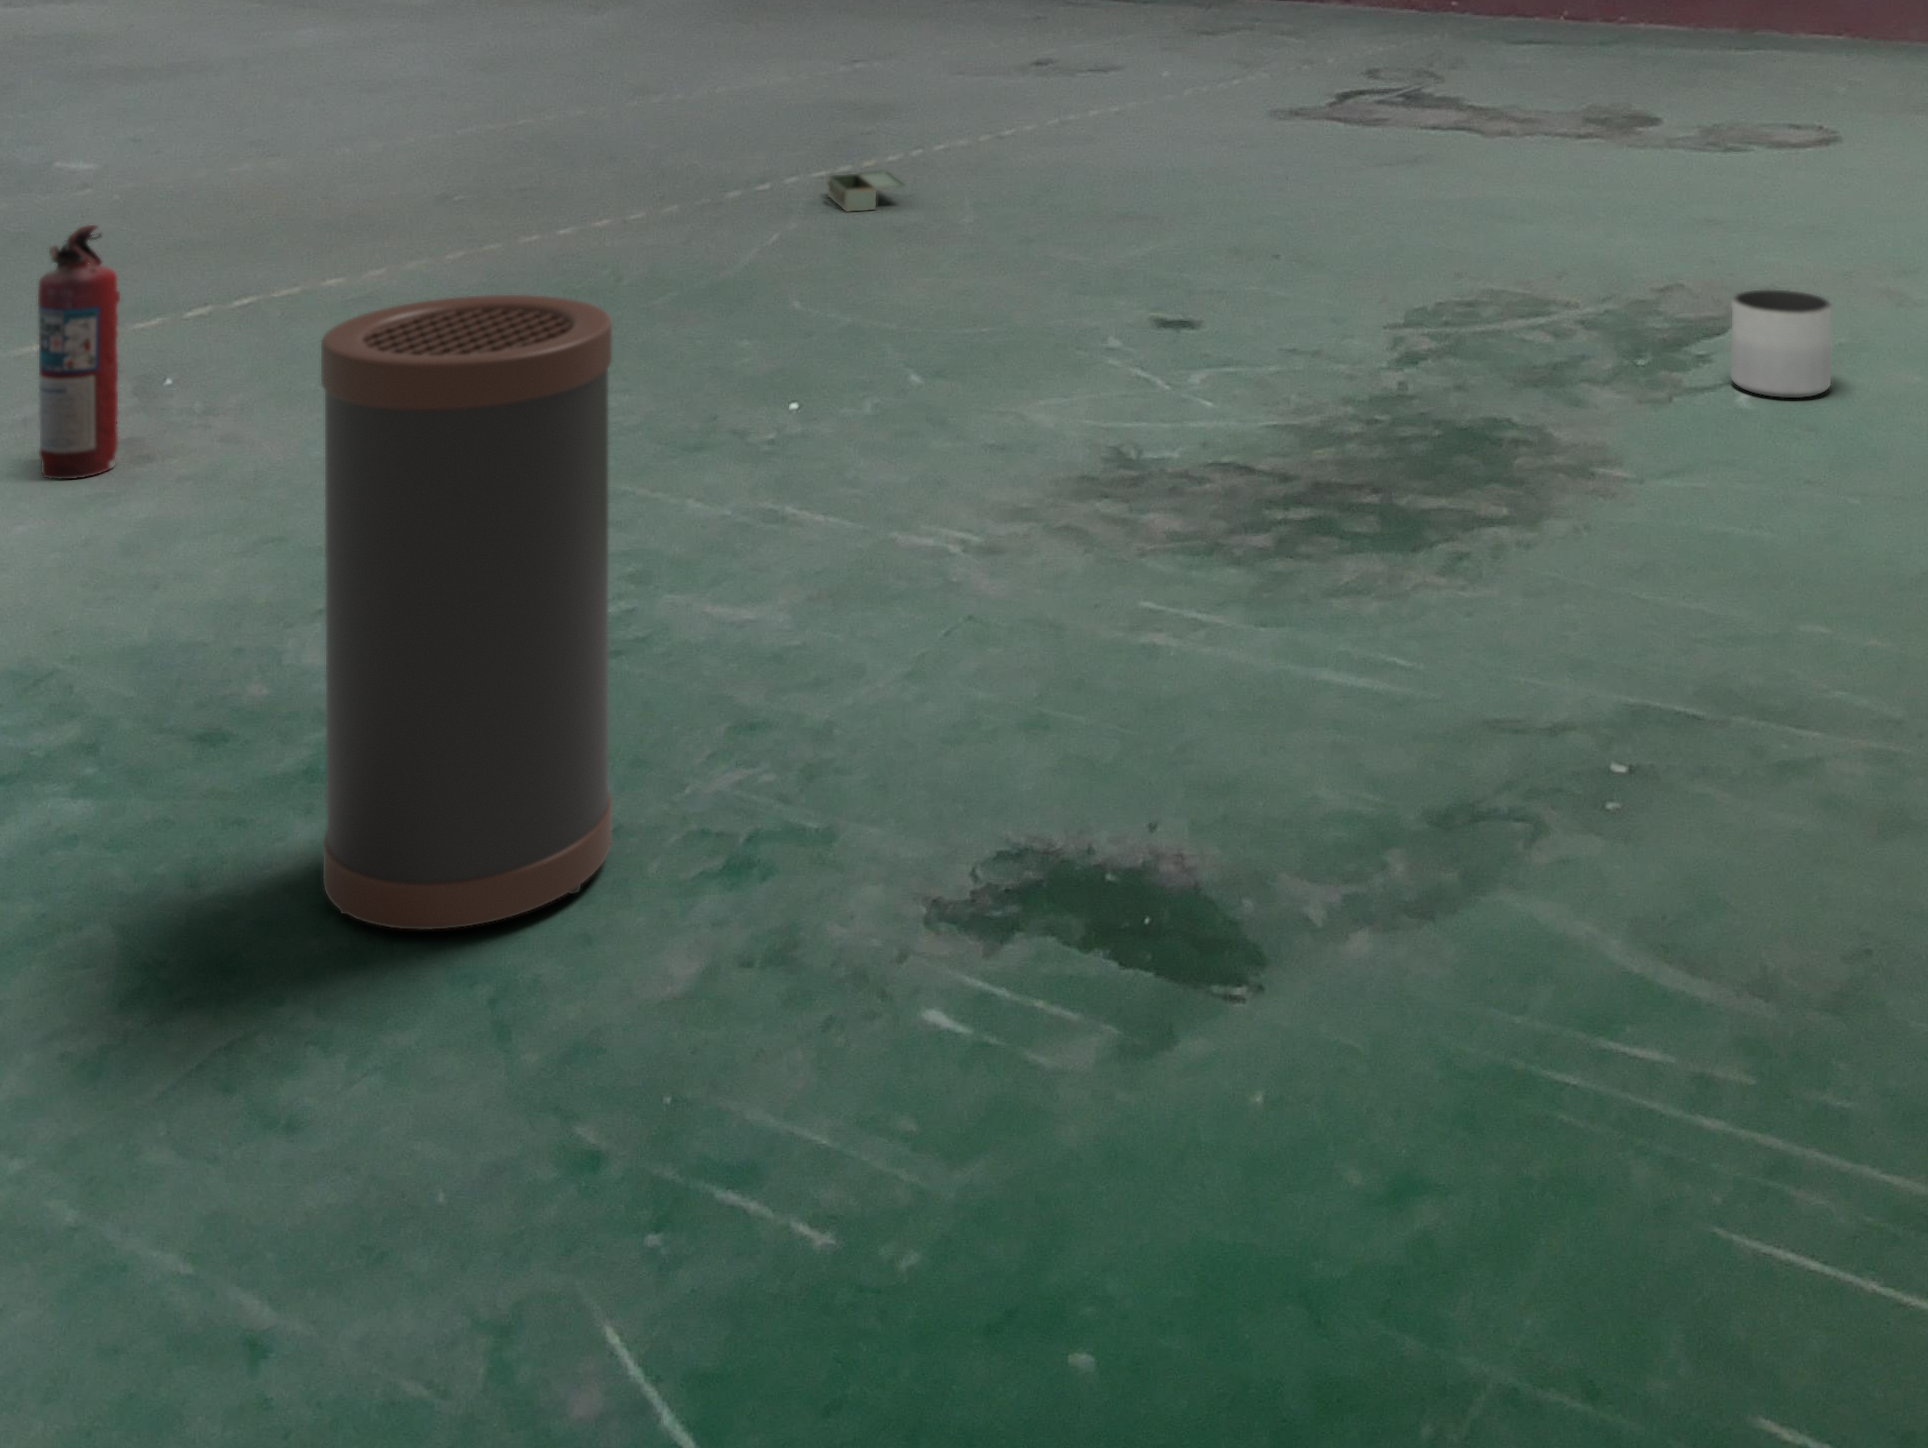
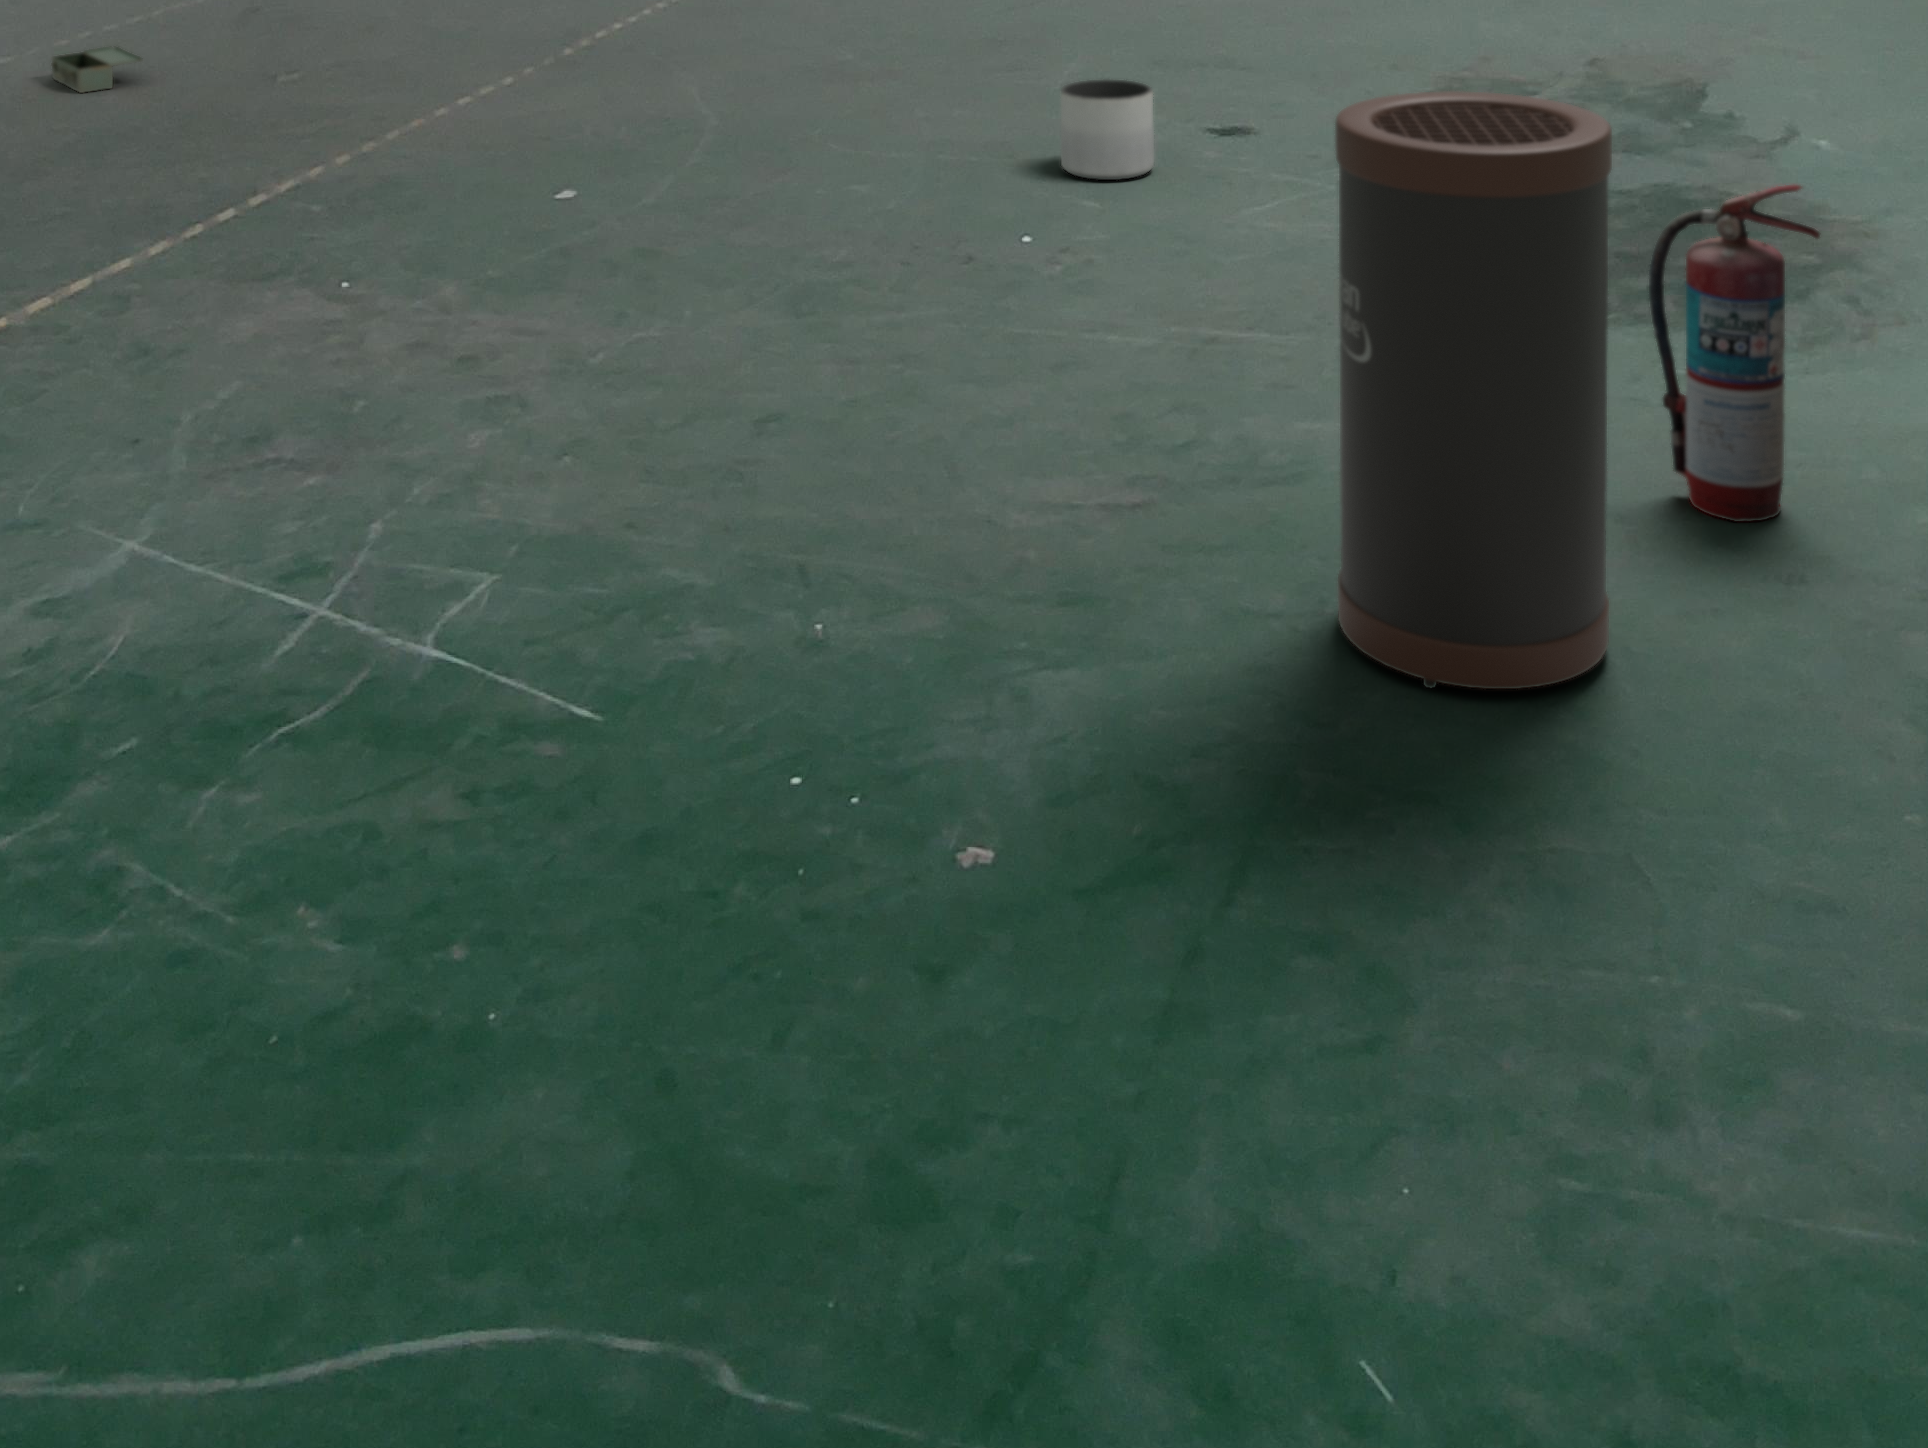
toolbox: present [828,171,904,211] -> present [52,47,142,93]
fire extinguisher: present [38,225,120,479] -> present [1649,185,1820,522]
planter: present [1731,290,1831,398] -> present [1060,79,1154,180]

